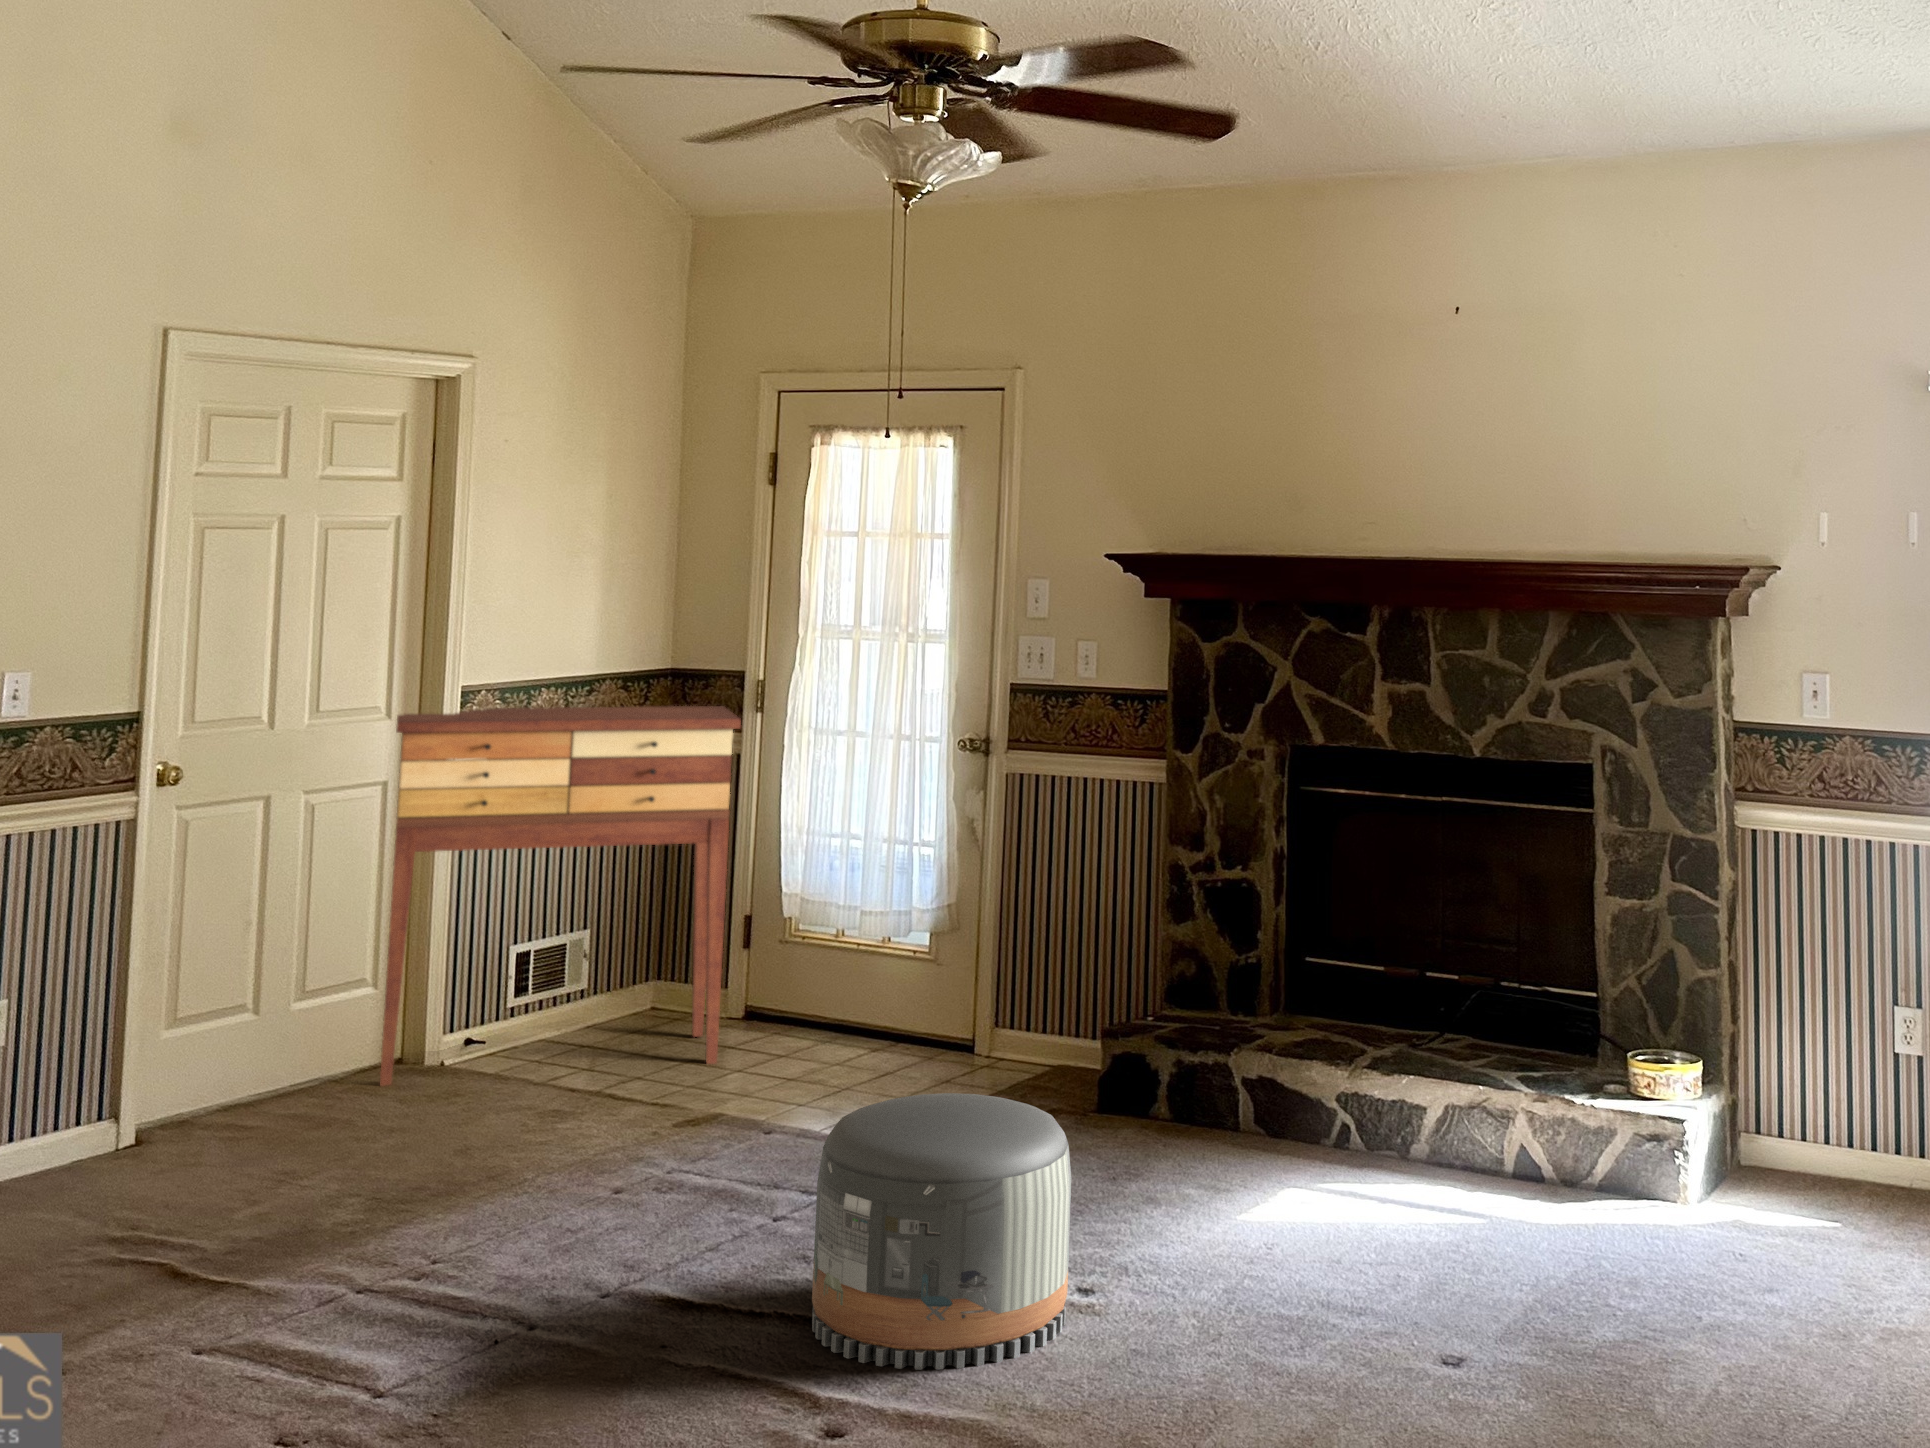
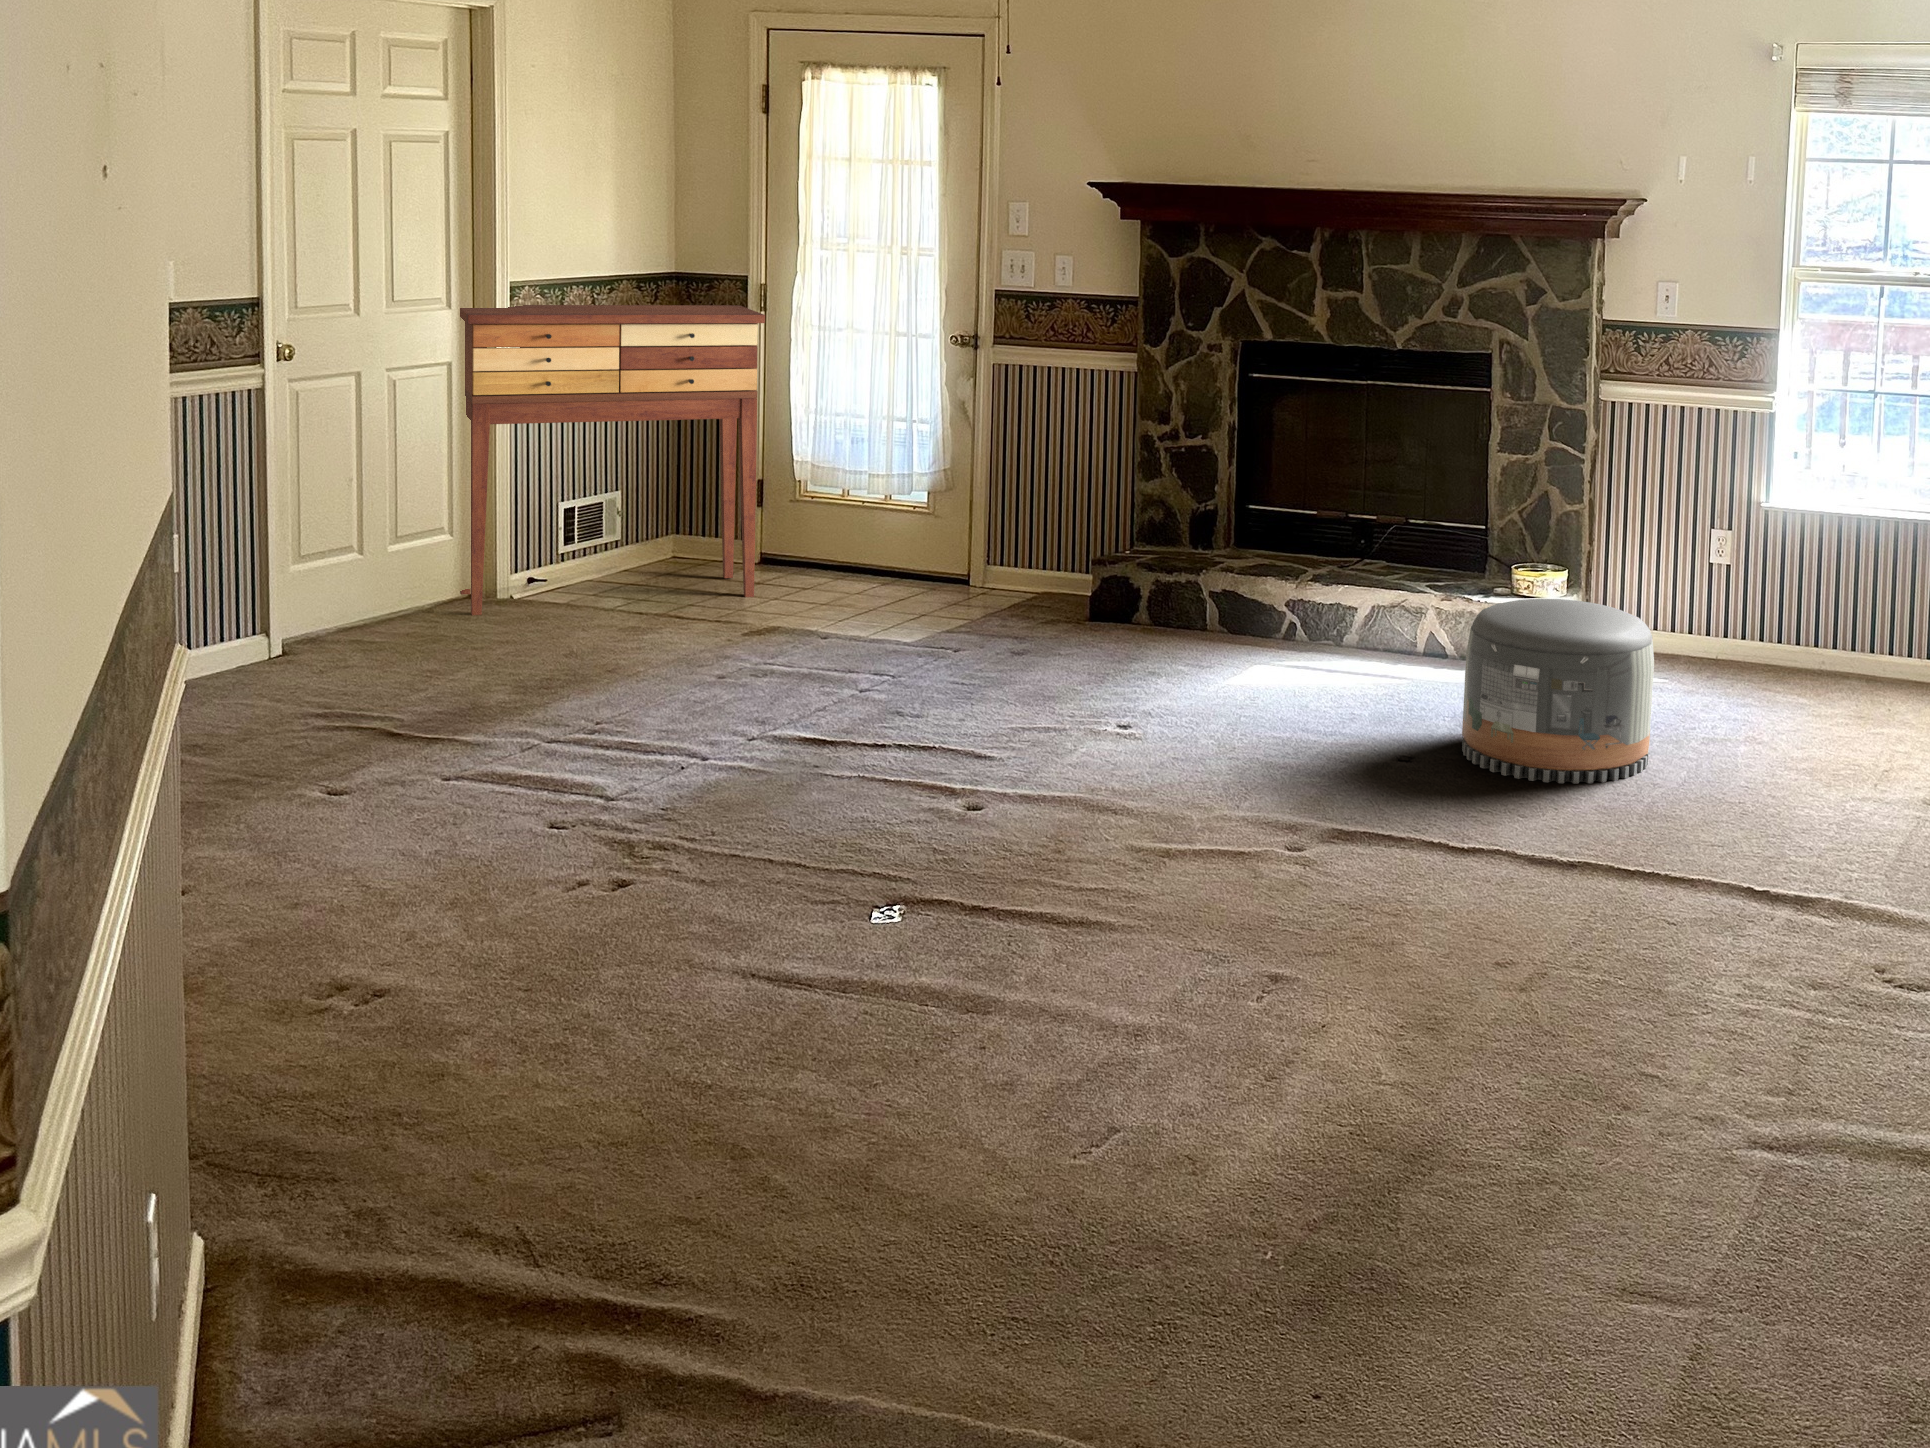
pouf: present [812,1093,1071,1370] -> present [1462,599,1654,784]

